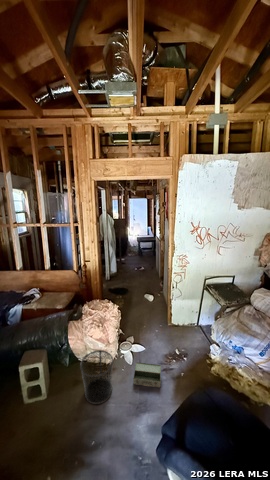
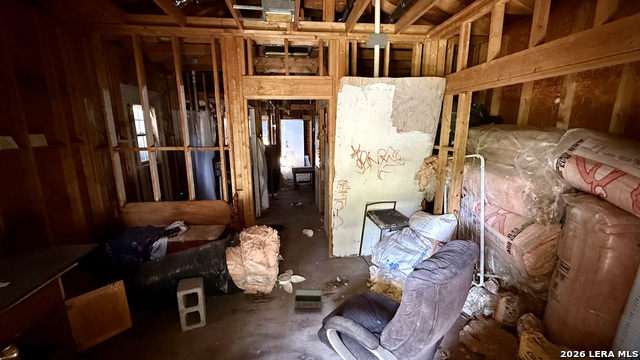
waste bin: present [80,350,113,404] -> none [240,276,274,326]

